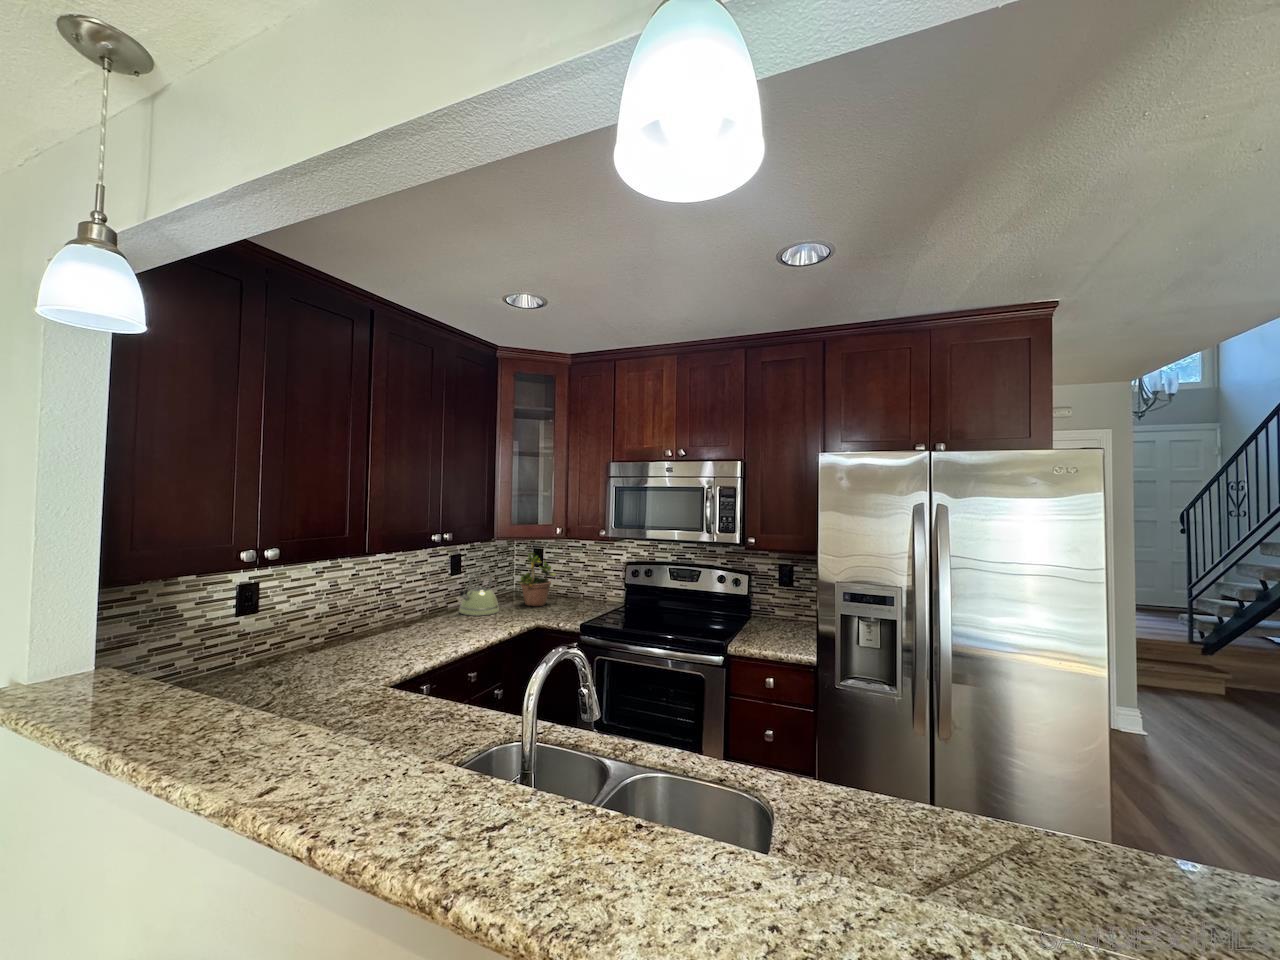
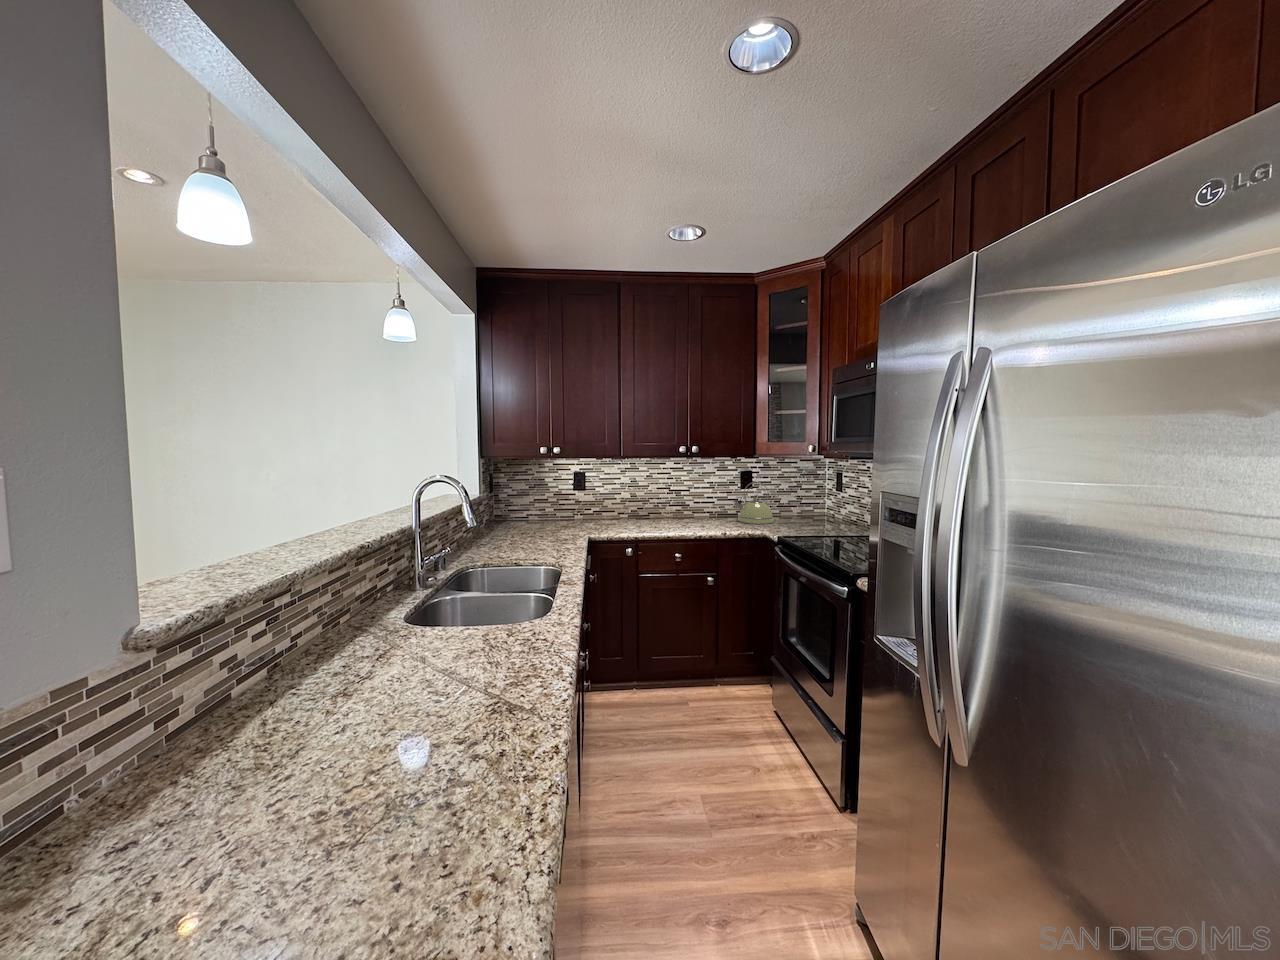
potted plant: present [518,553,556,606] -> none [791,466,838,526]

